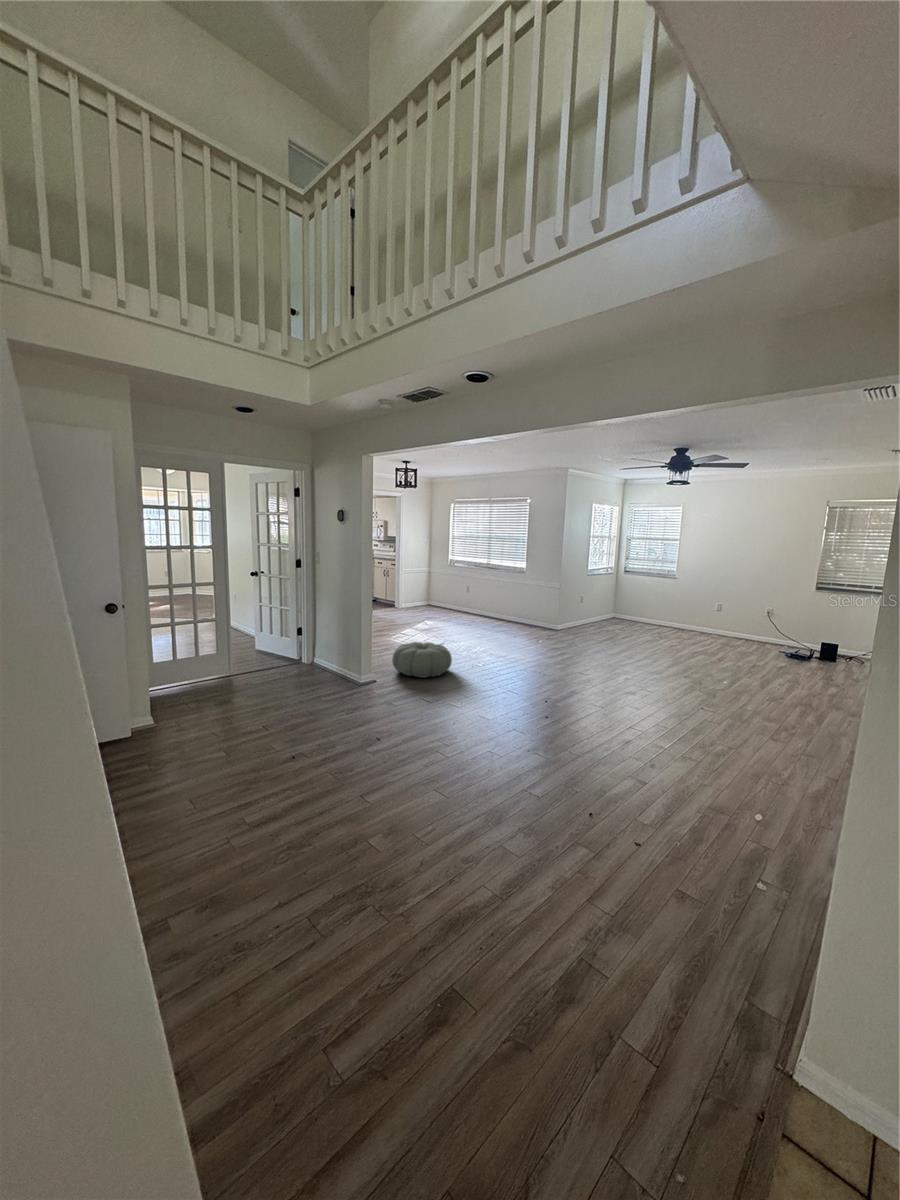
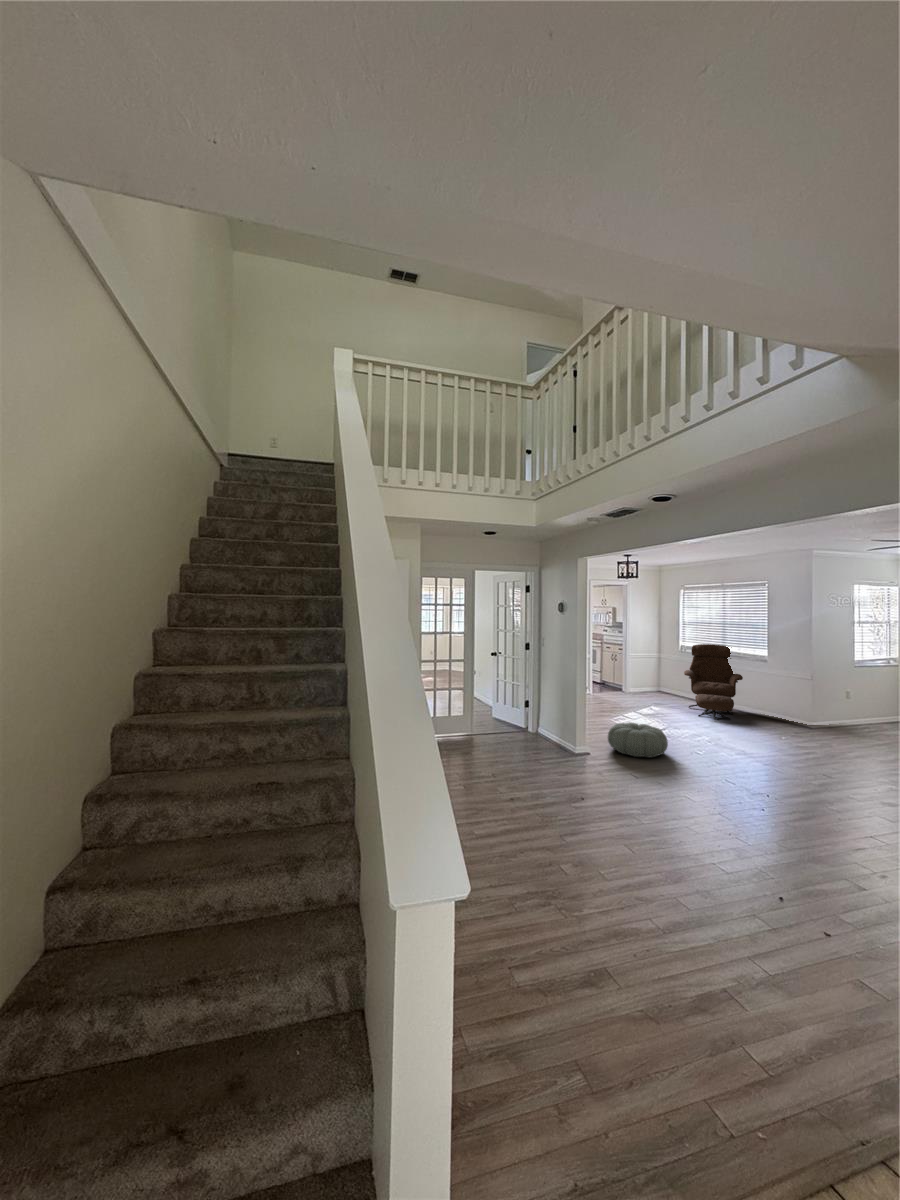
lounge chair: none [455,558,505,631] -> present [684,644,743,720]

